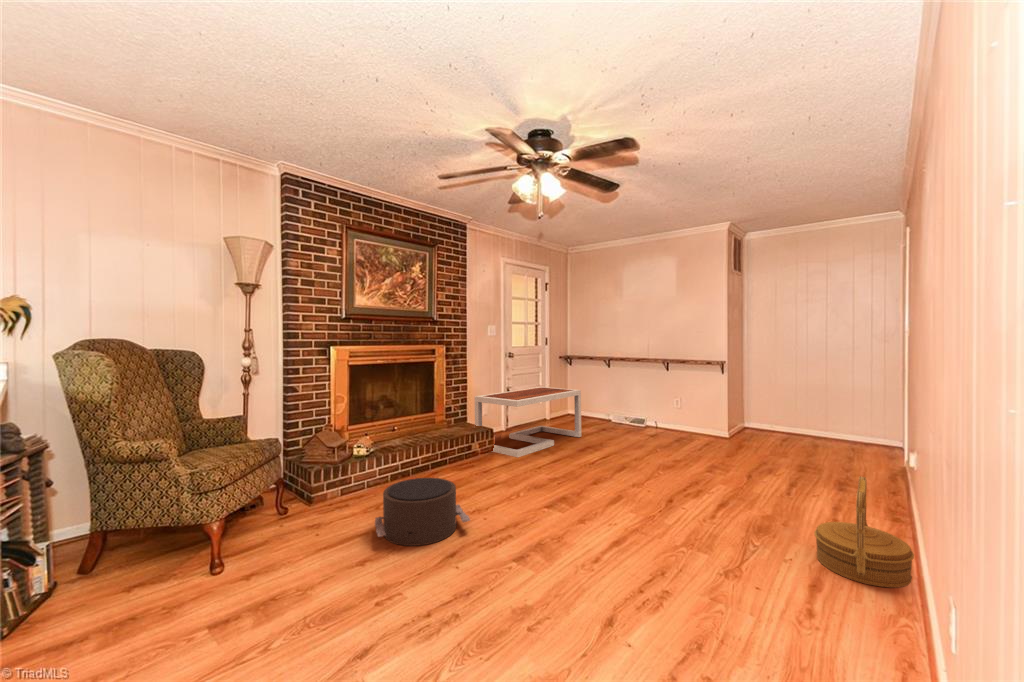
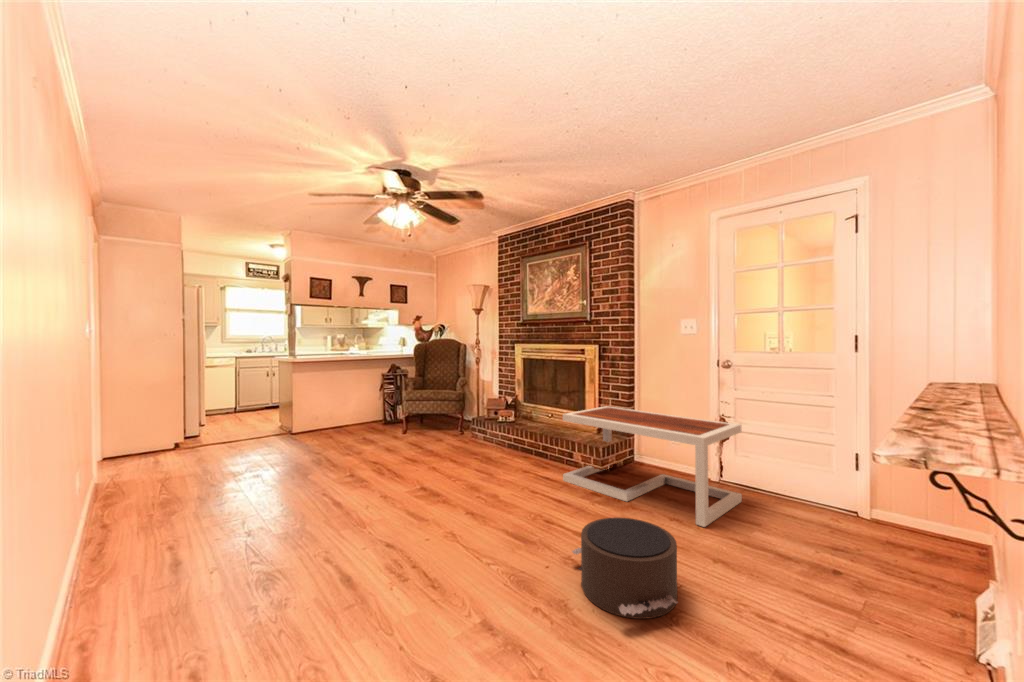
woven basket: present [814,476,914,588] -> none [79,492,188,612]
pouf: present [375,478,470,546] -> present [572,517,677,619]

